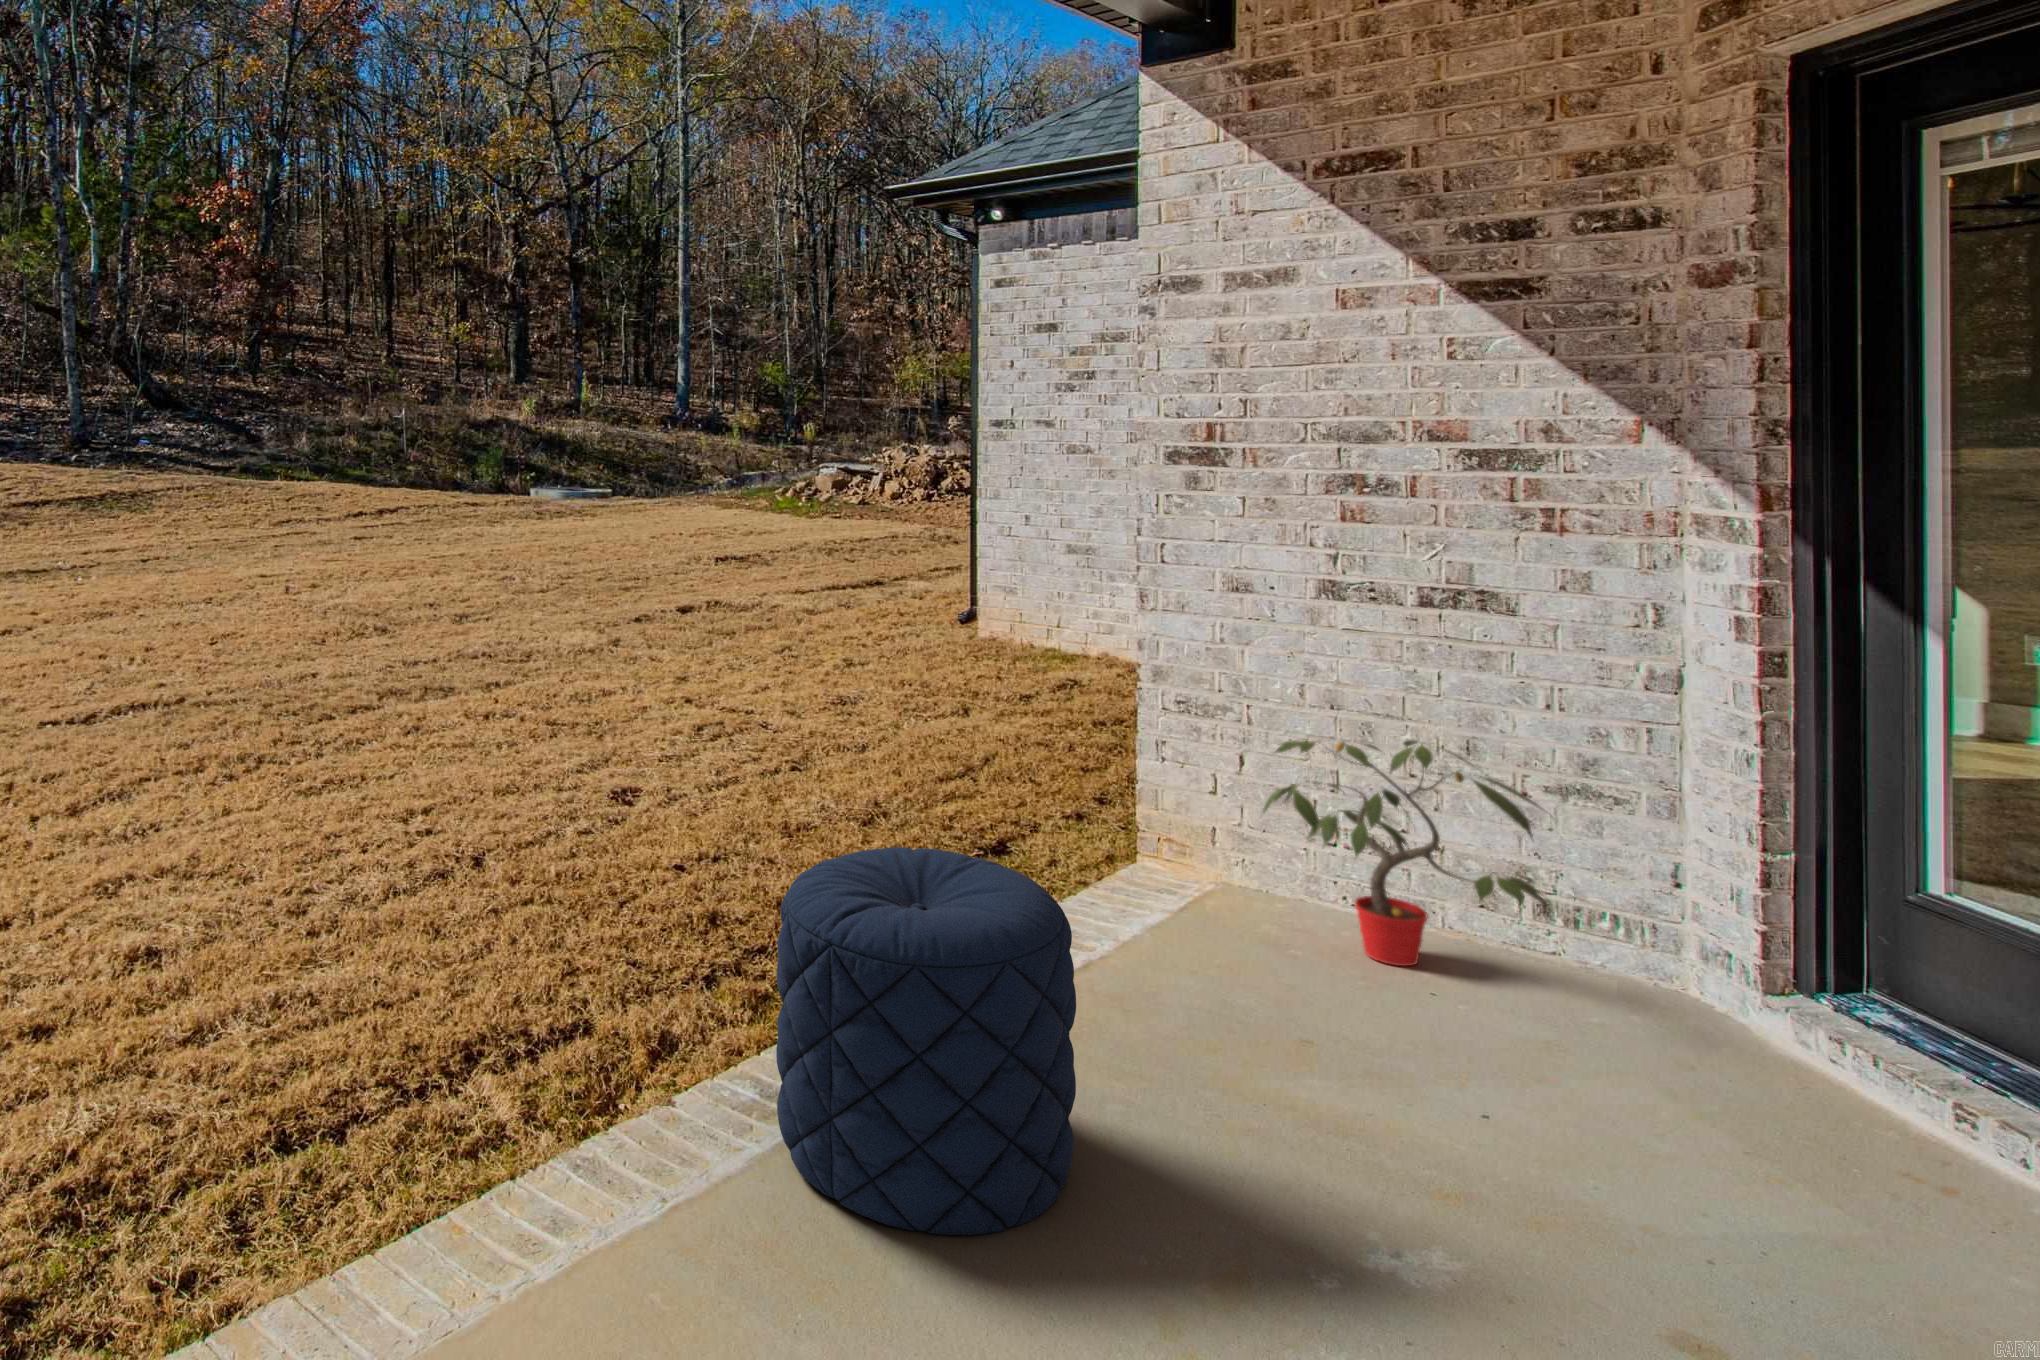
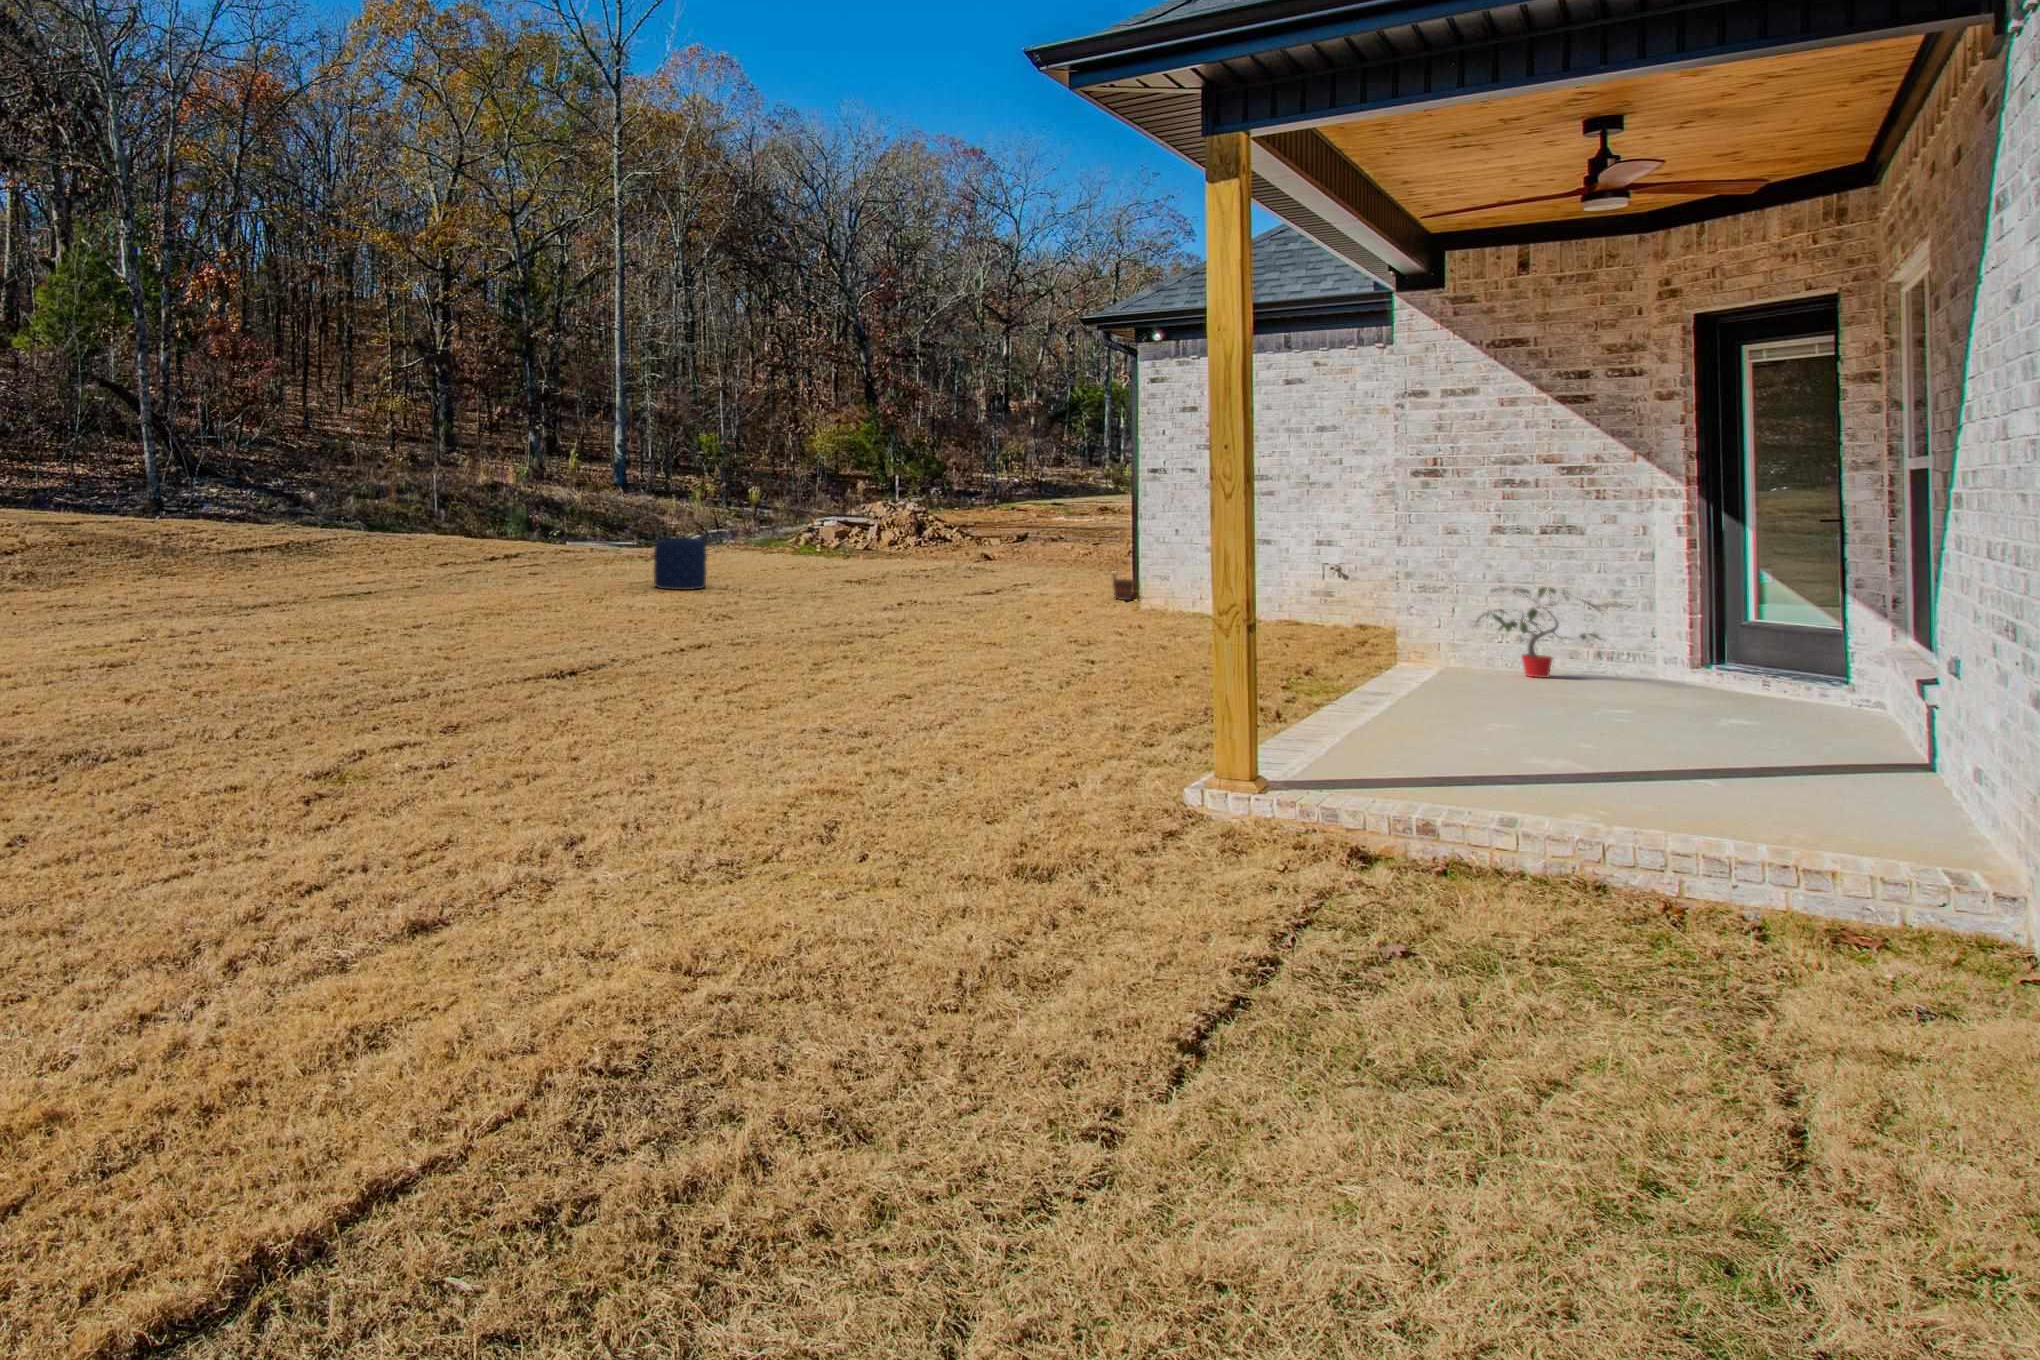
wooden bucket: none [929,560,970,622] -> present [1113,574,1134,600]
pouf: present [776,847,1076,1235] -> present [654,538,707,590]

